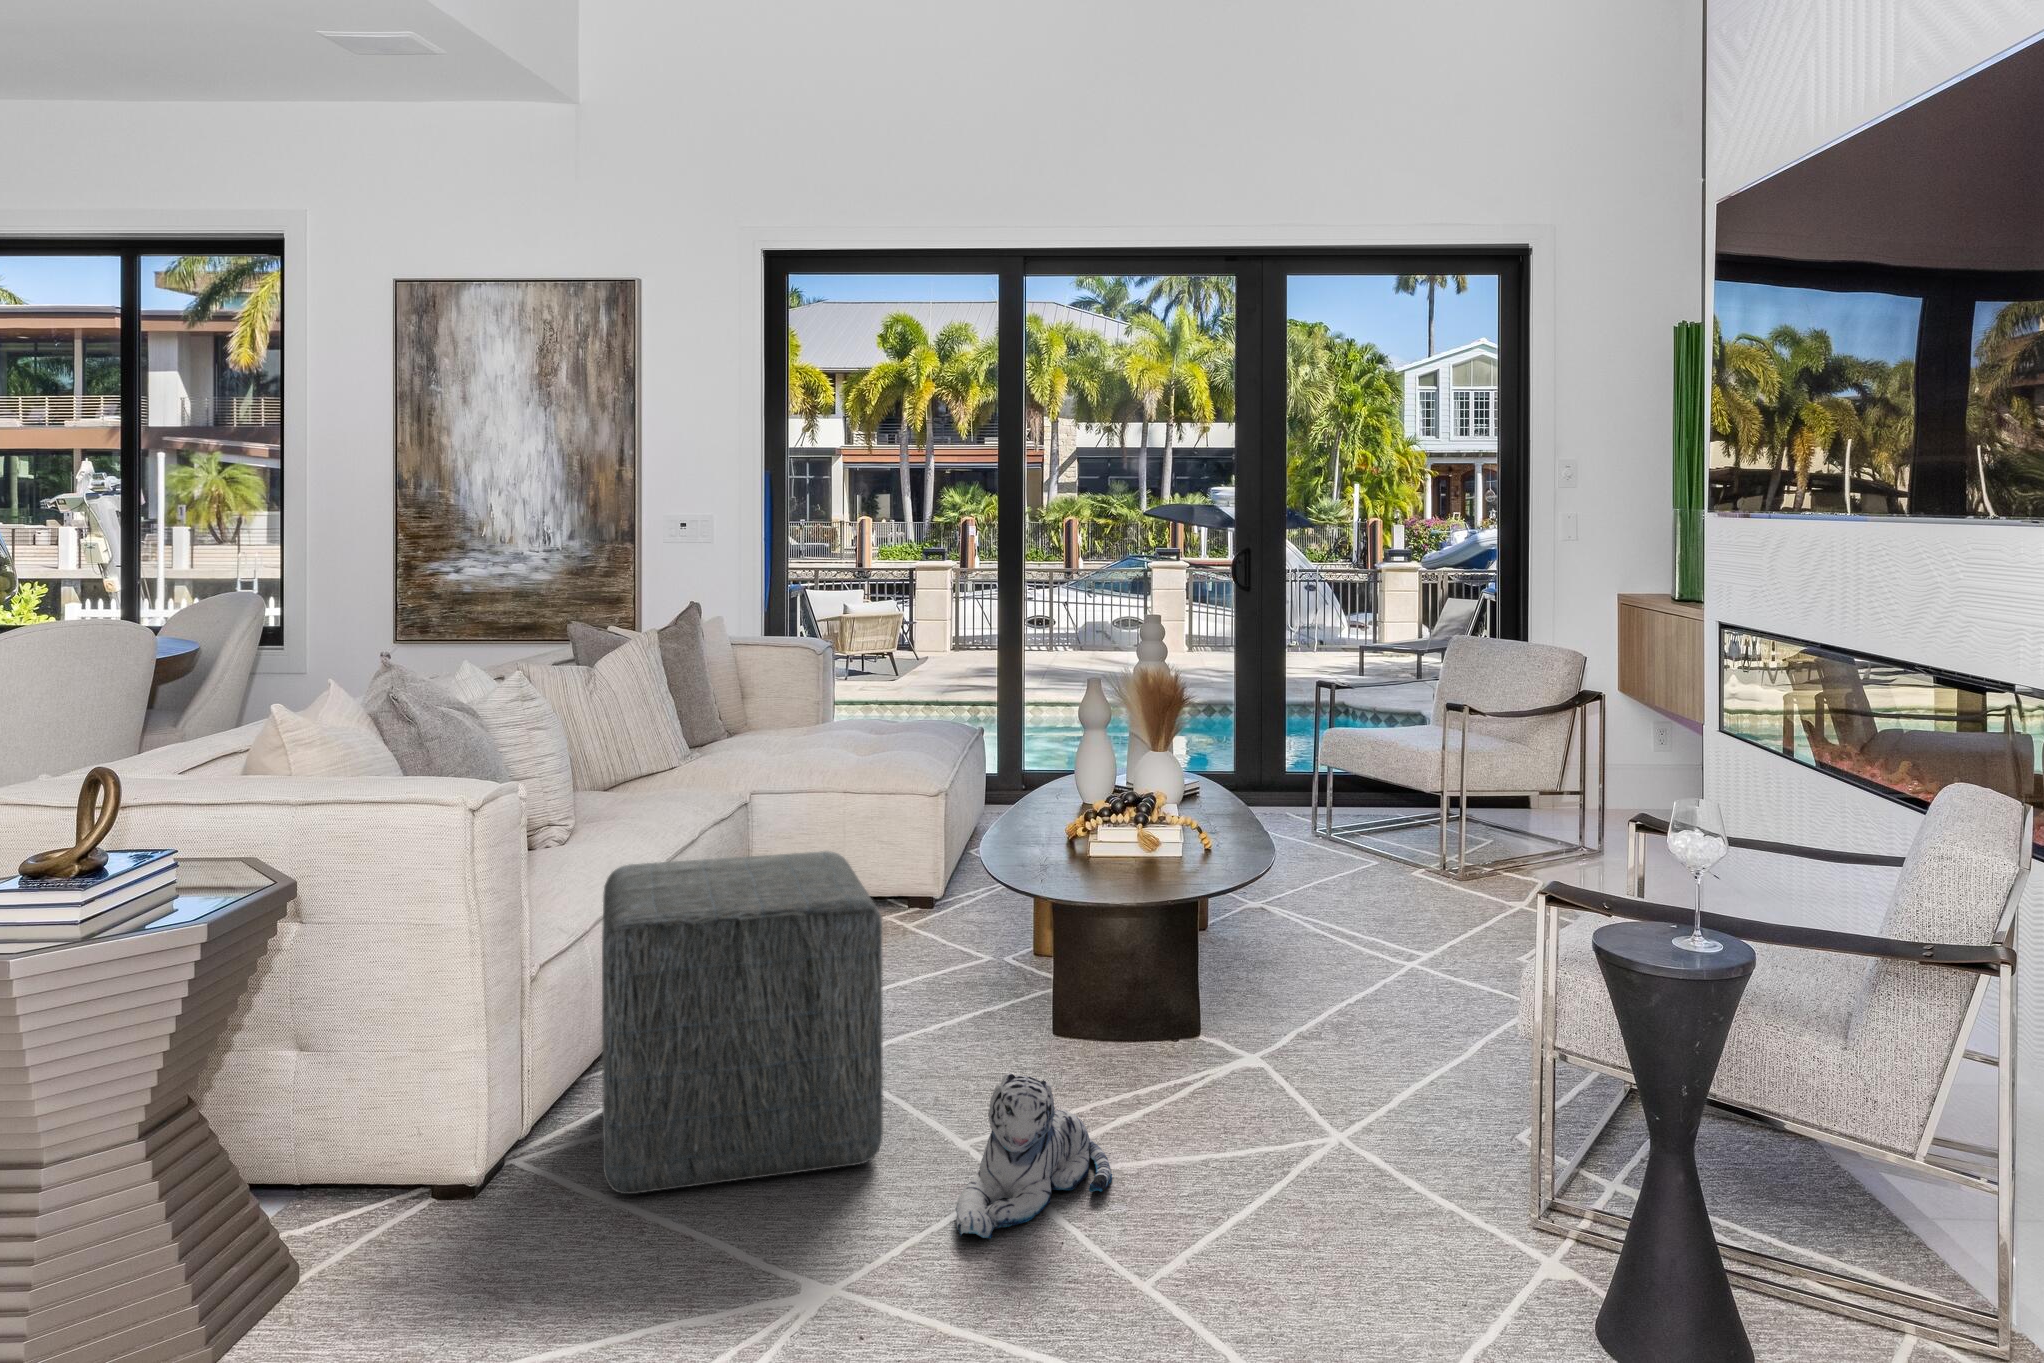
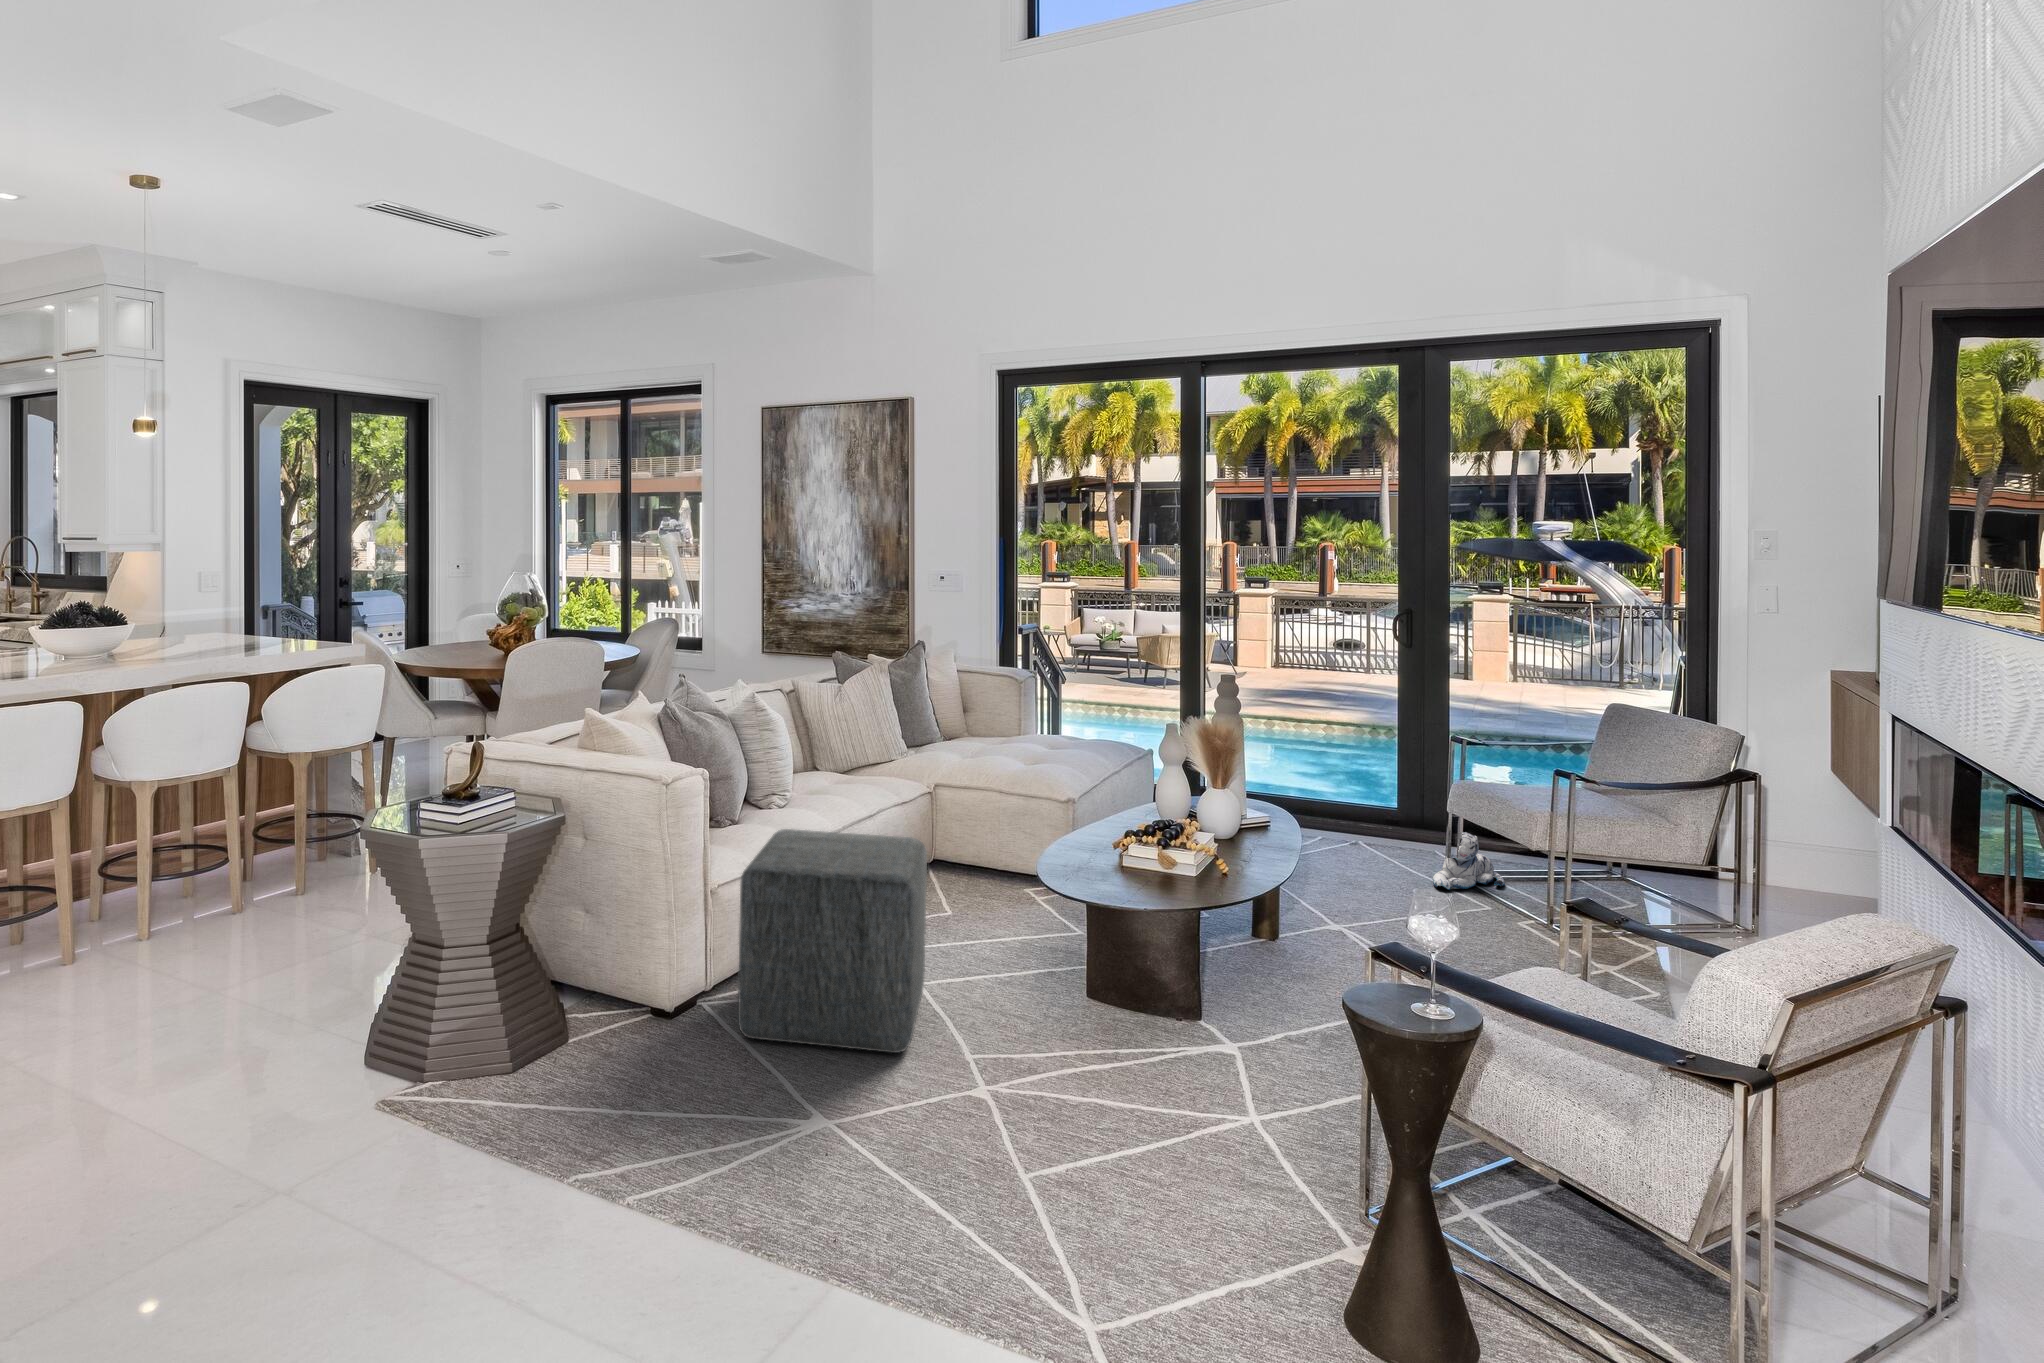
plush toy: present [956,1073,1112,1239] -> present [1433,832,1505,890]

